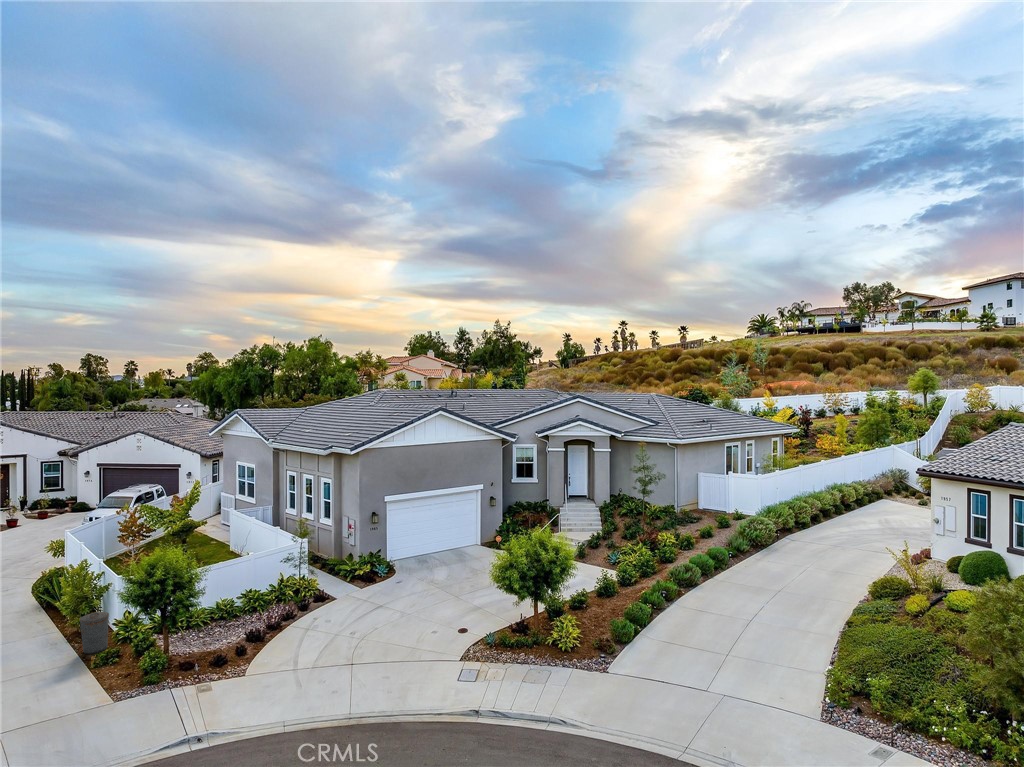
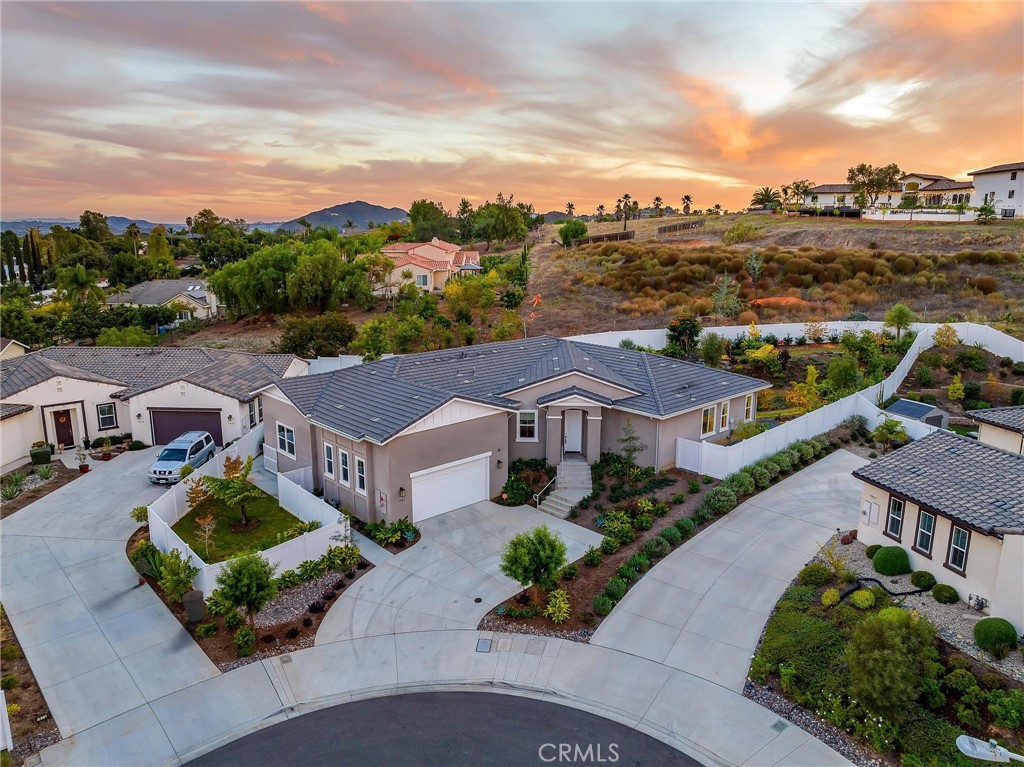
potted tree: none [29,582,55,619] -> present [135,558,151,585]

